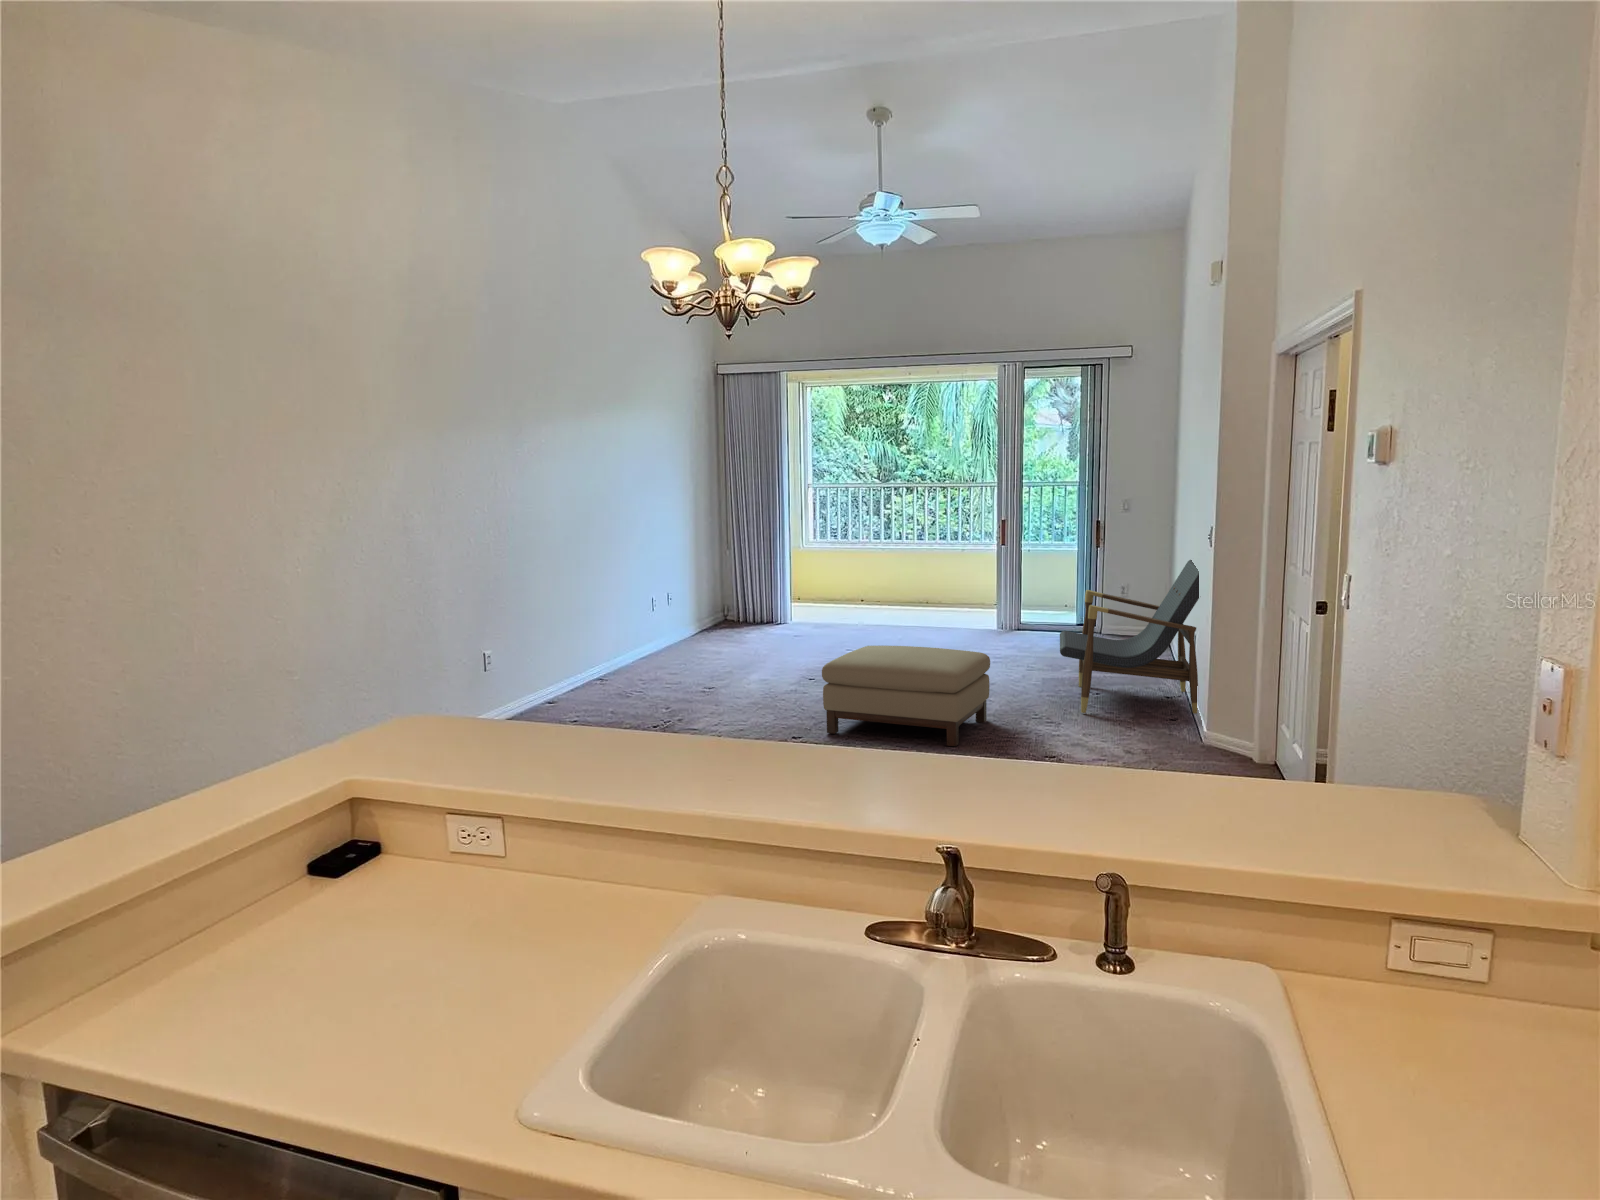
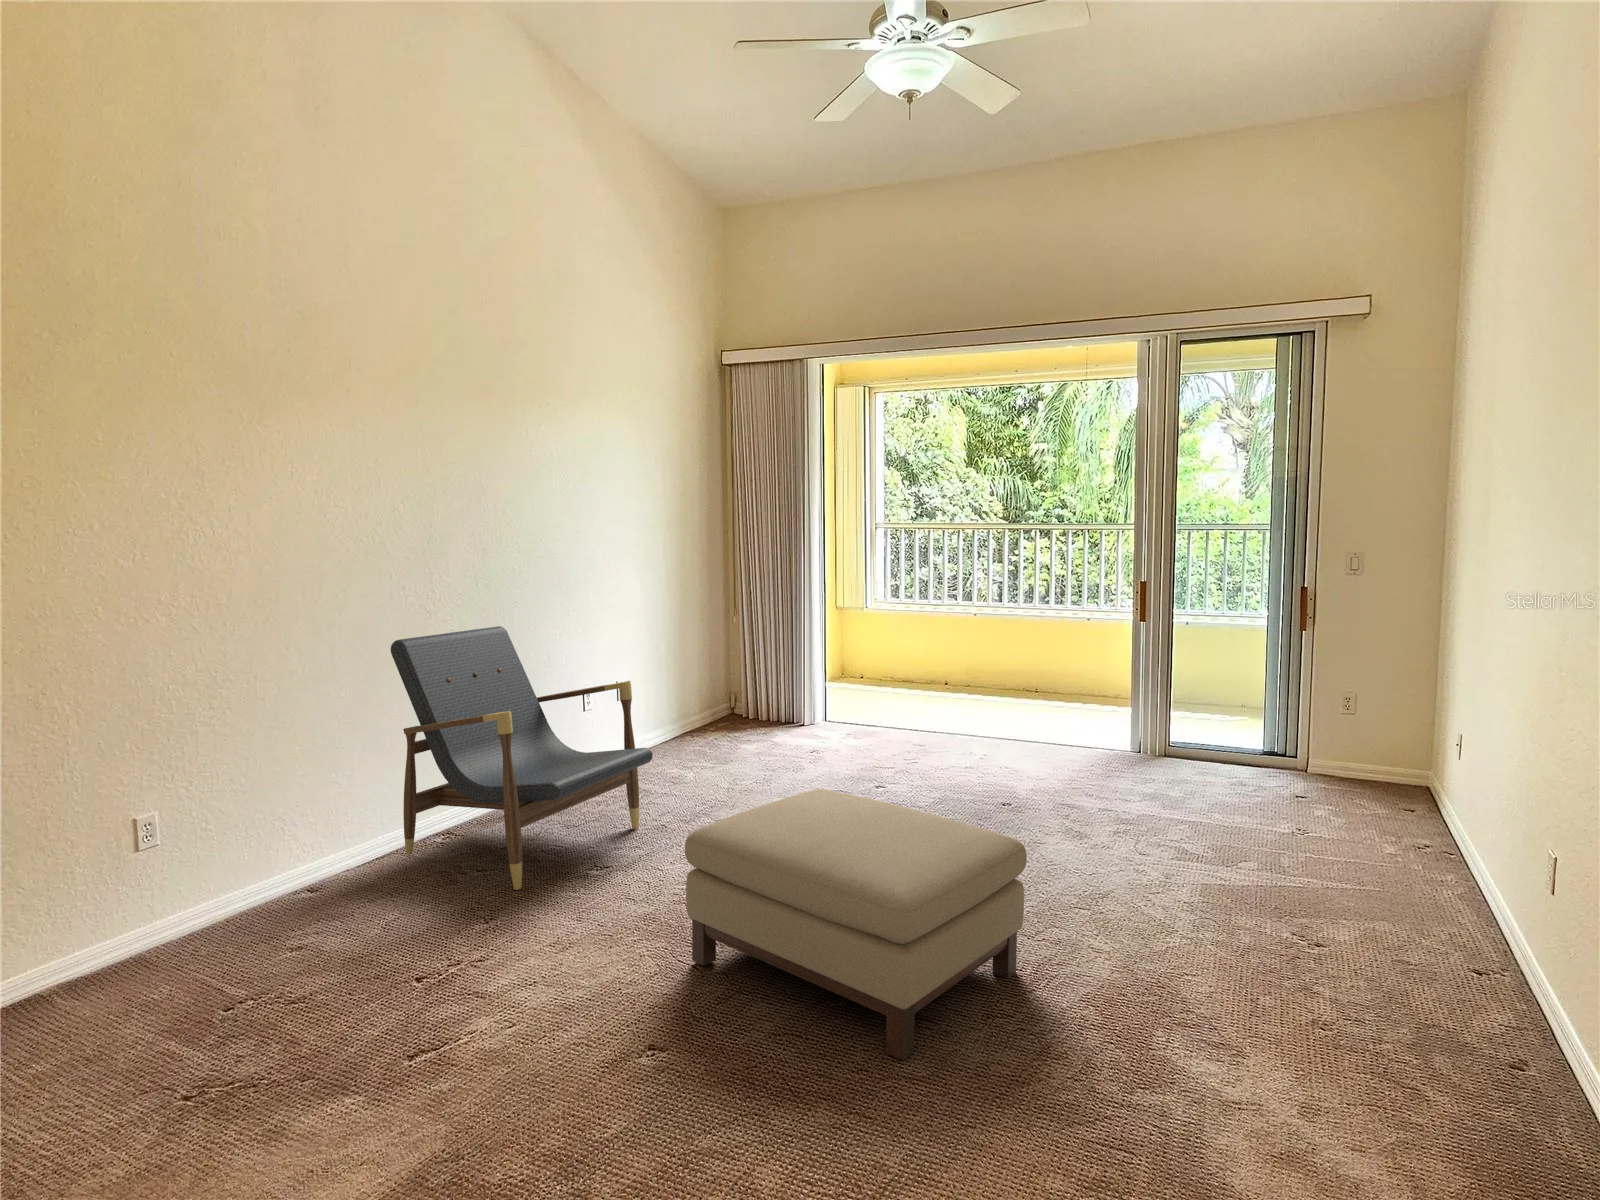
lounge chair: present [1060,560,1199,714] -> present [391,626,653,890]

